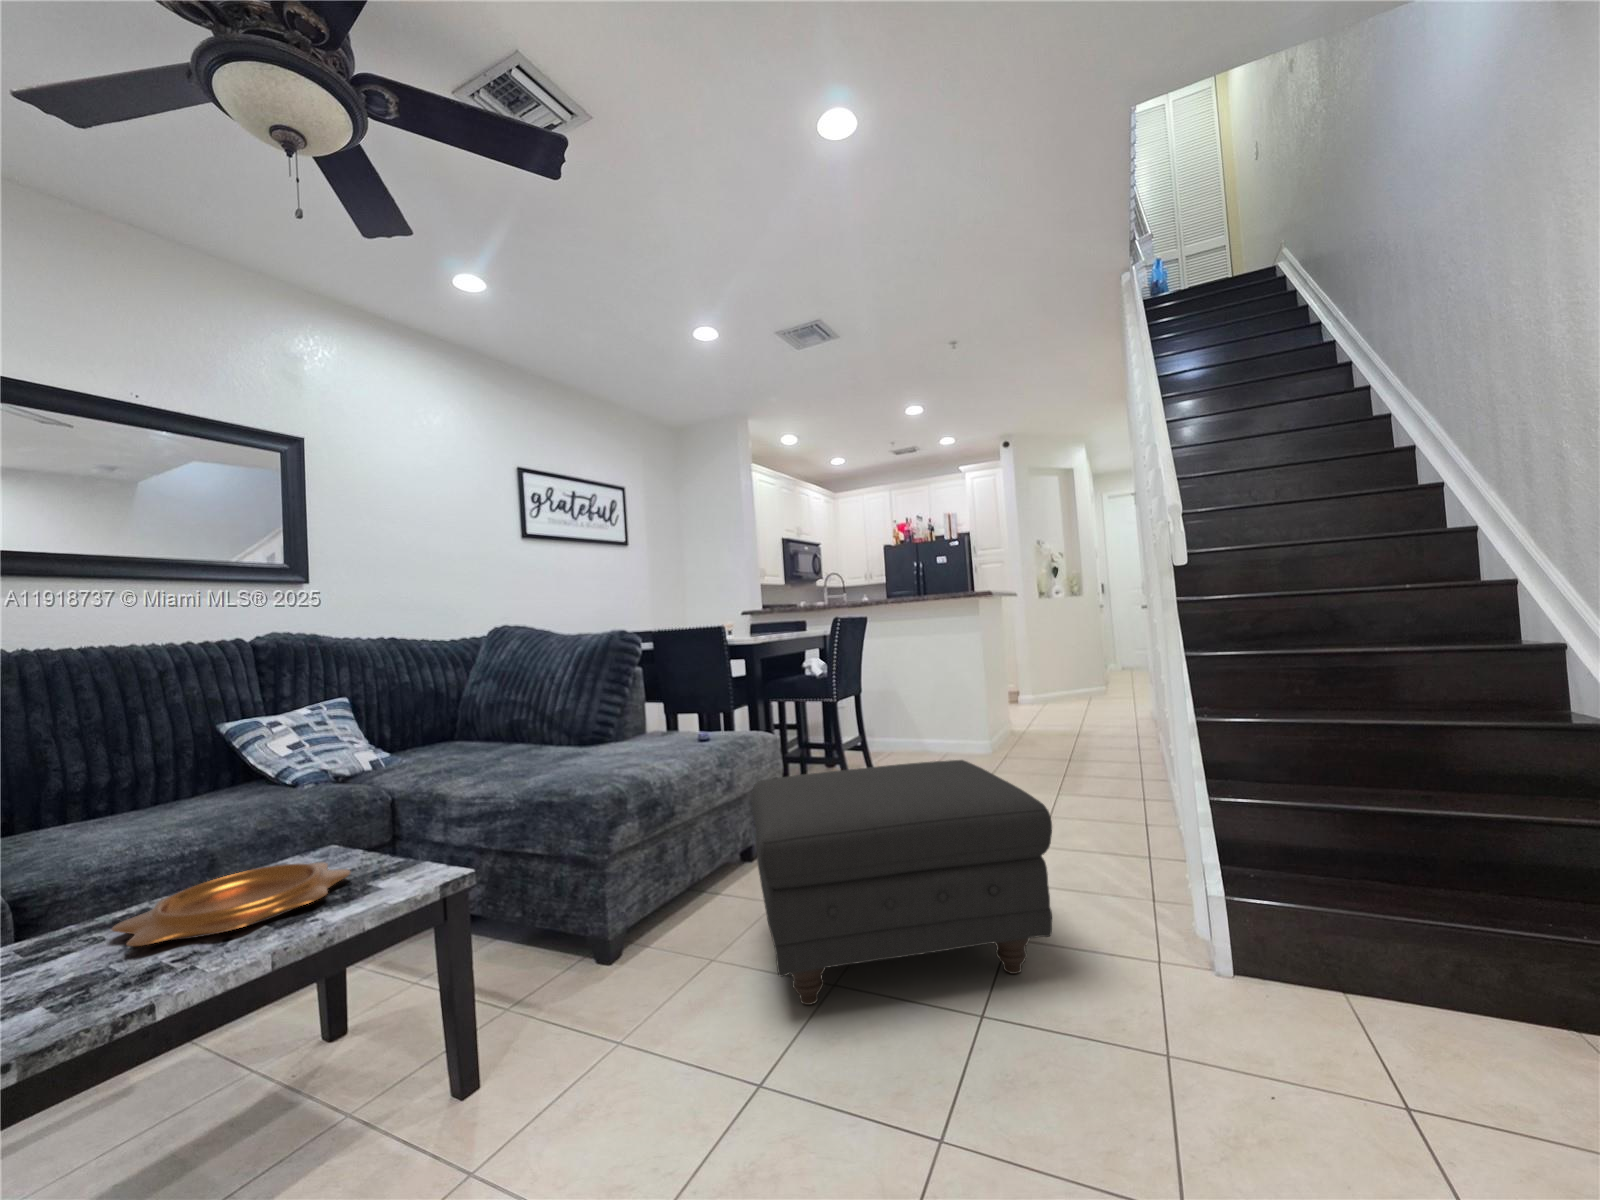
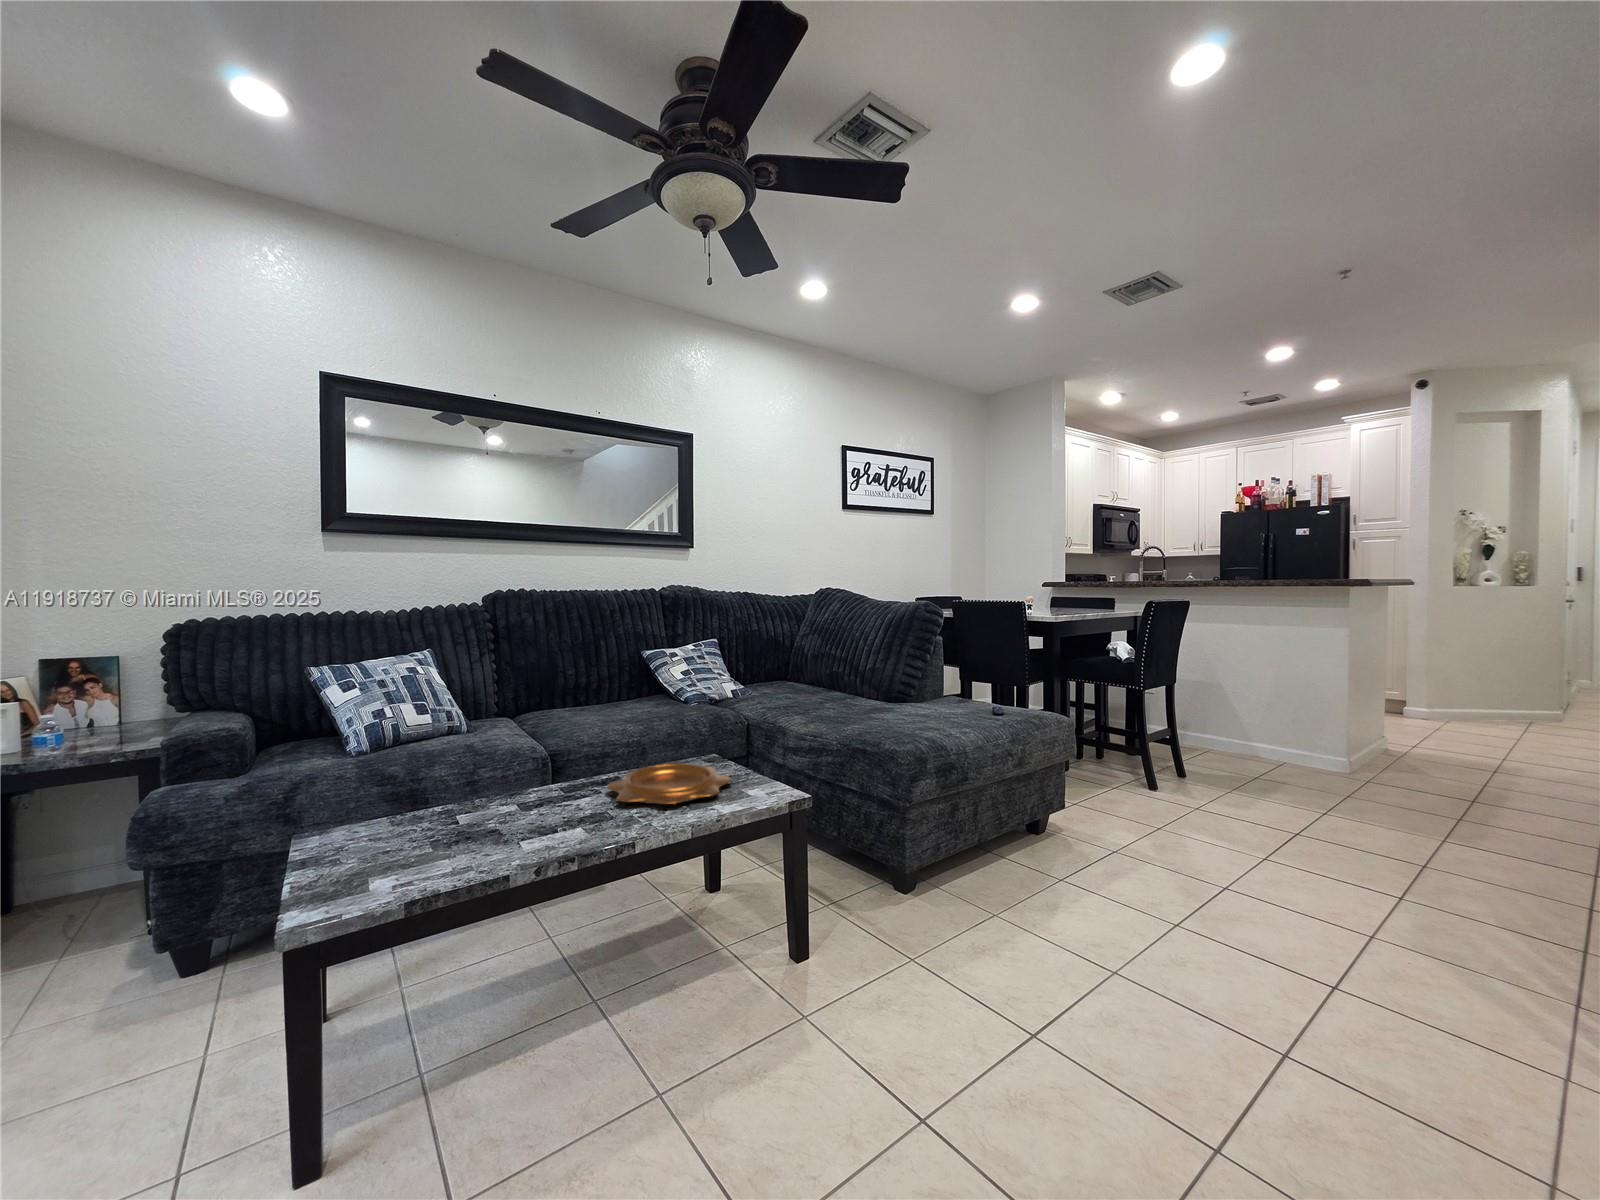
ottoman: present [751,760,1052,1005] -> none [1042,764,1412,1030]

